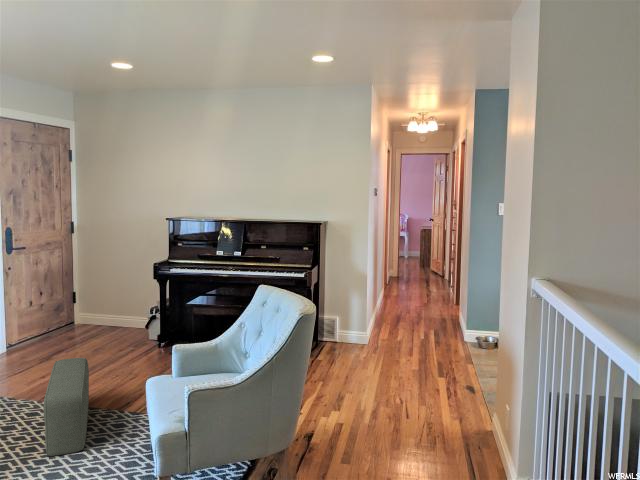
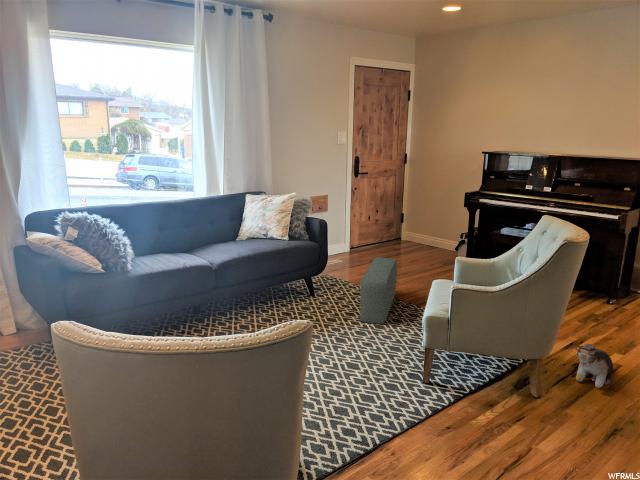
plush toy: none [305,411,338,453] -> present [574,344,614,388]

